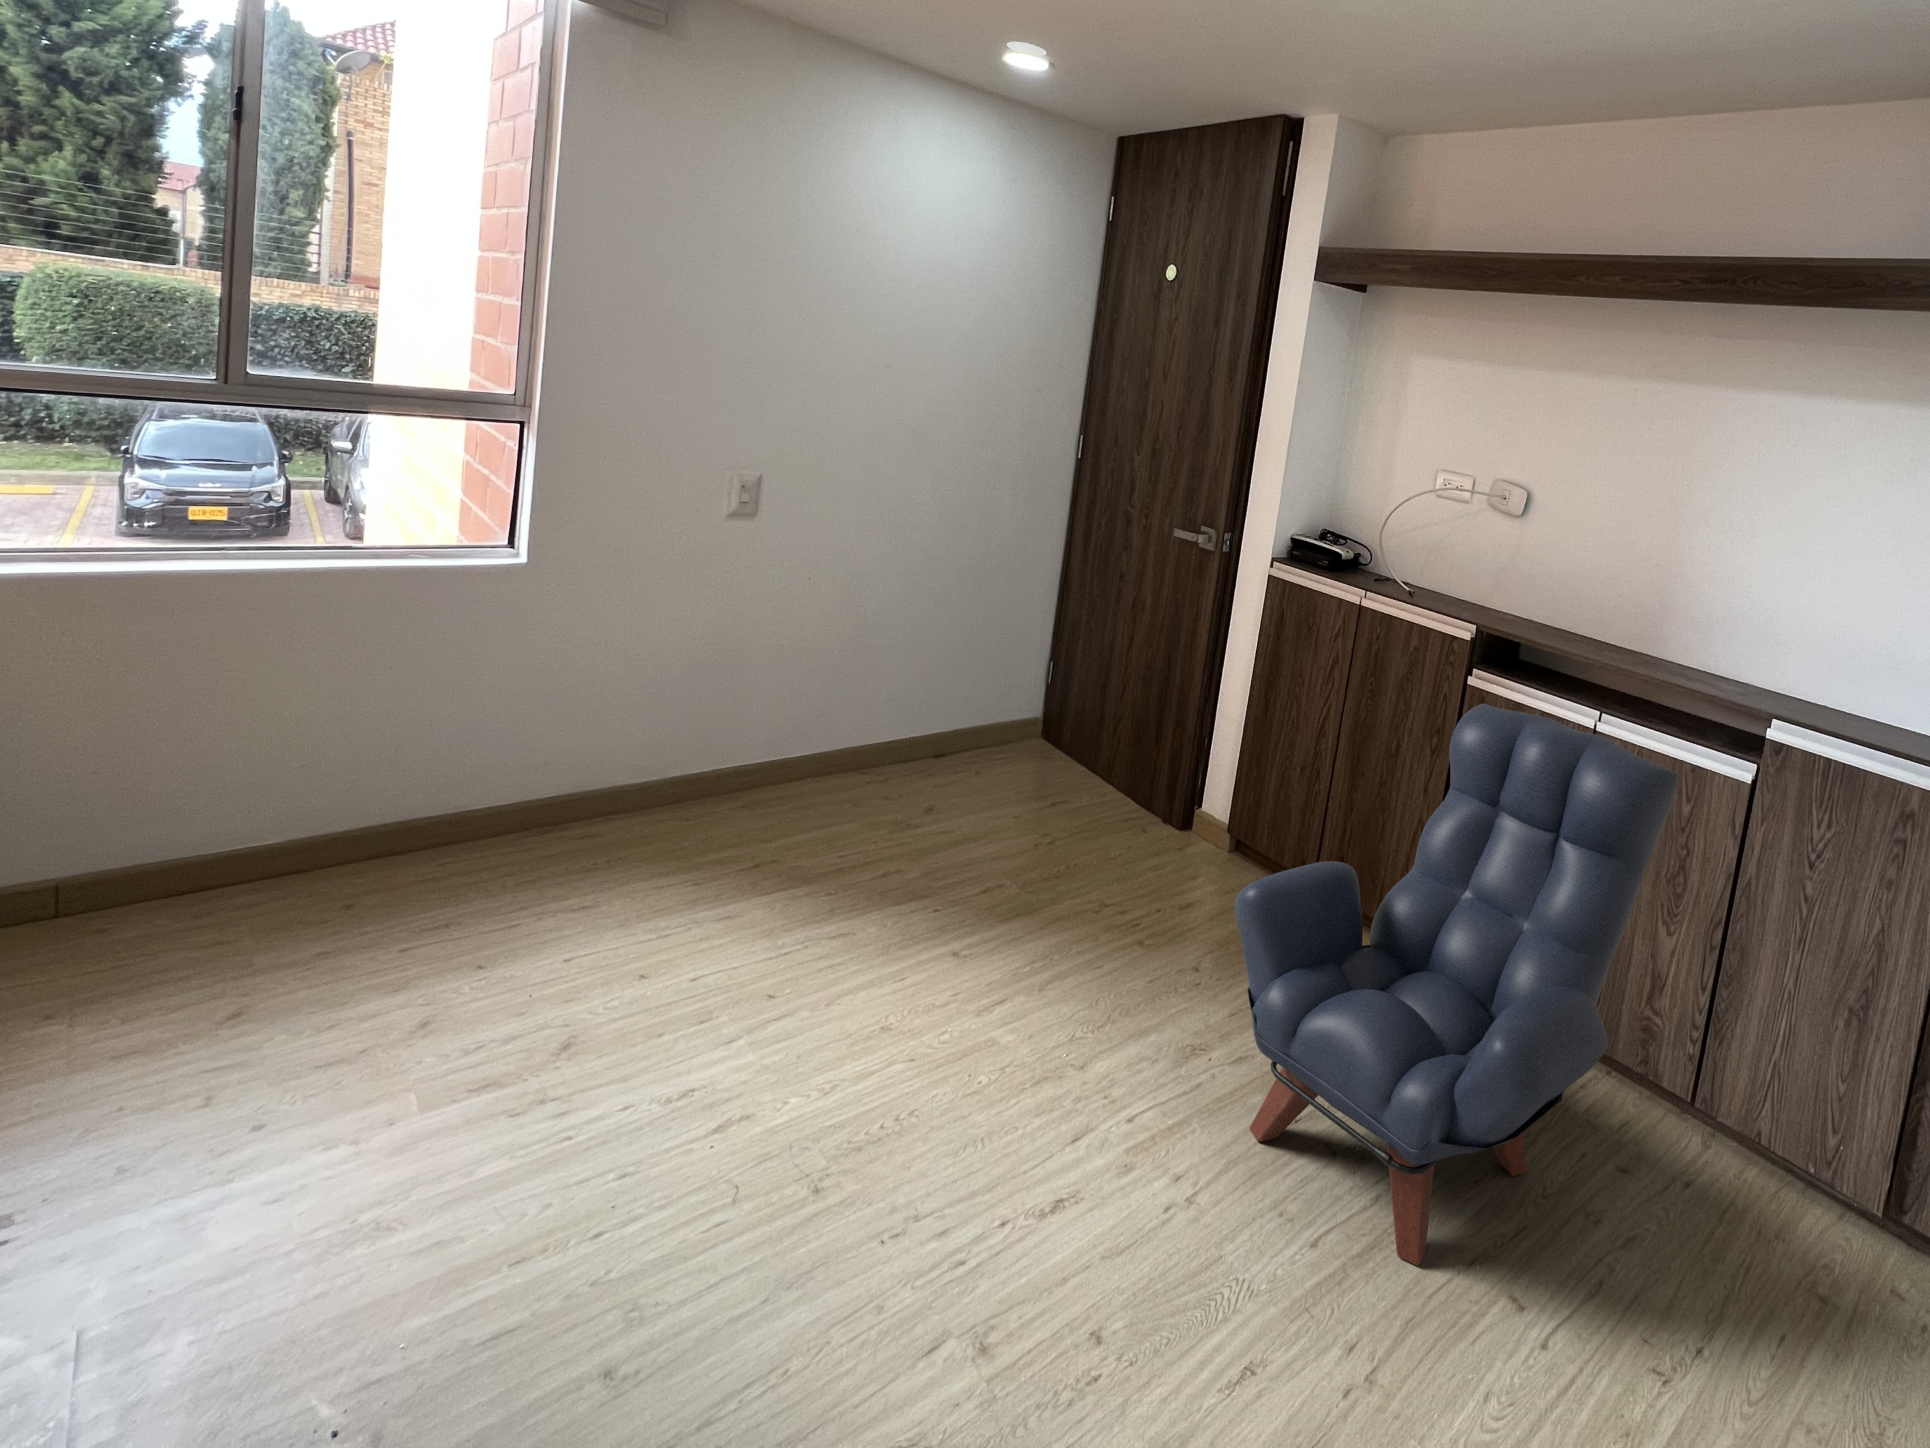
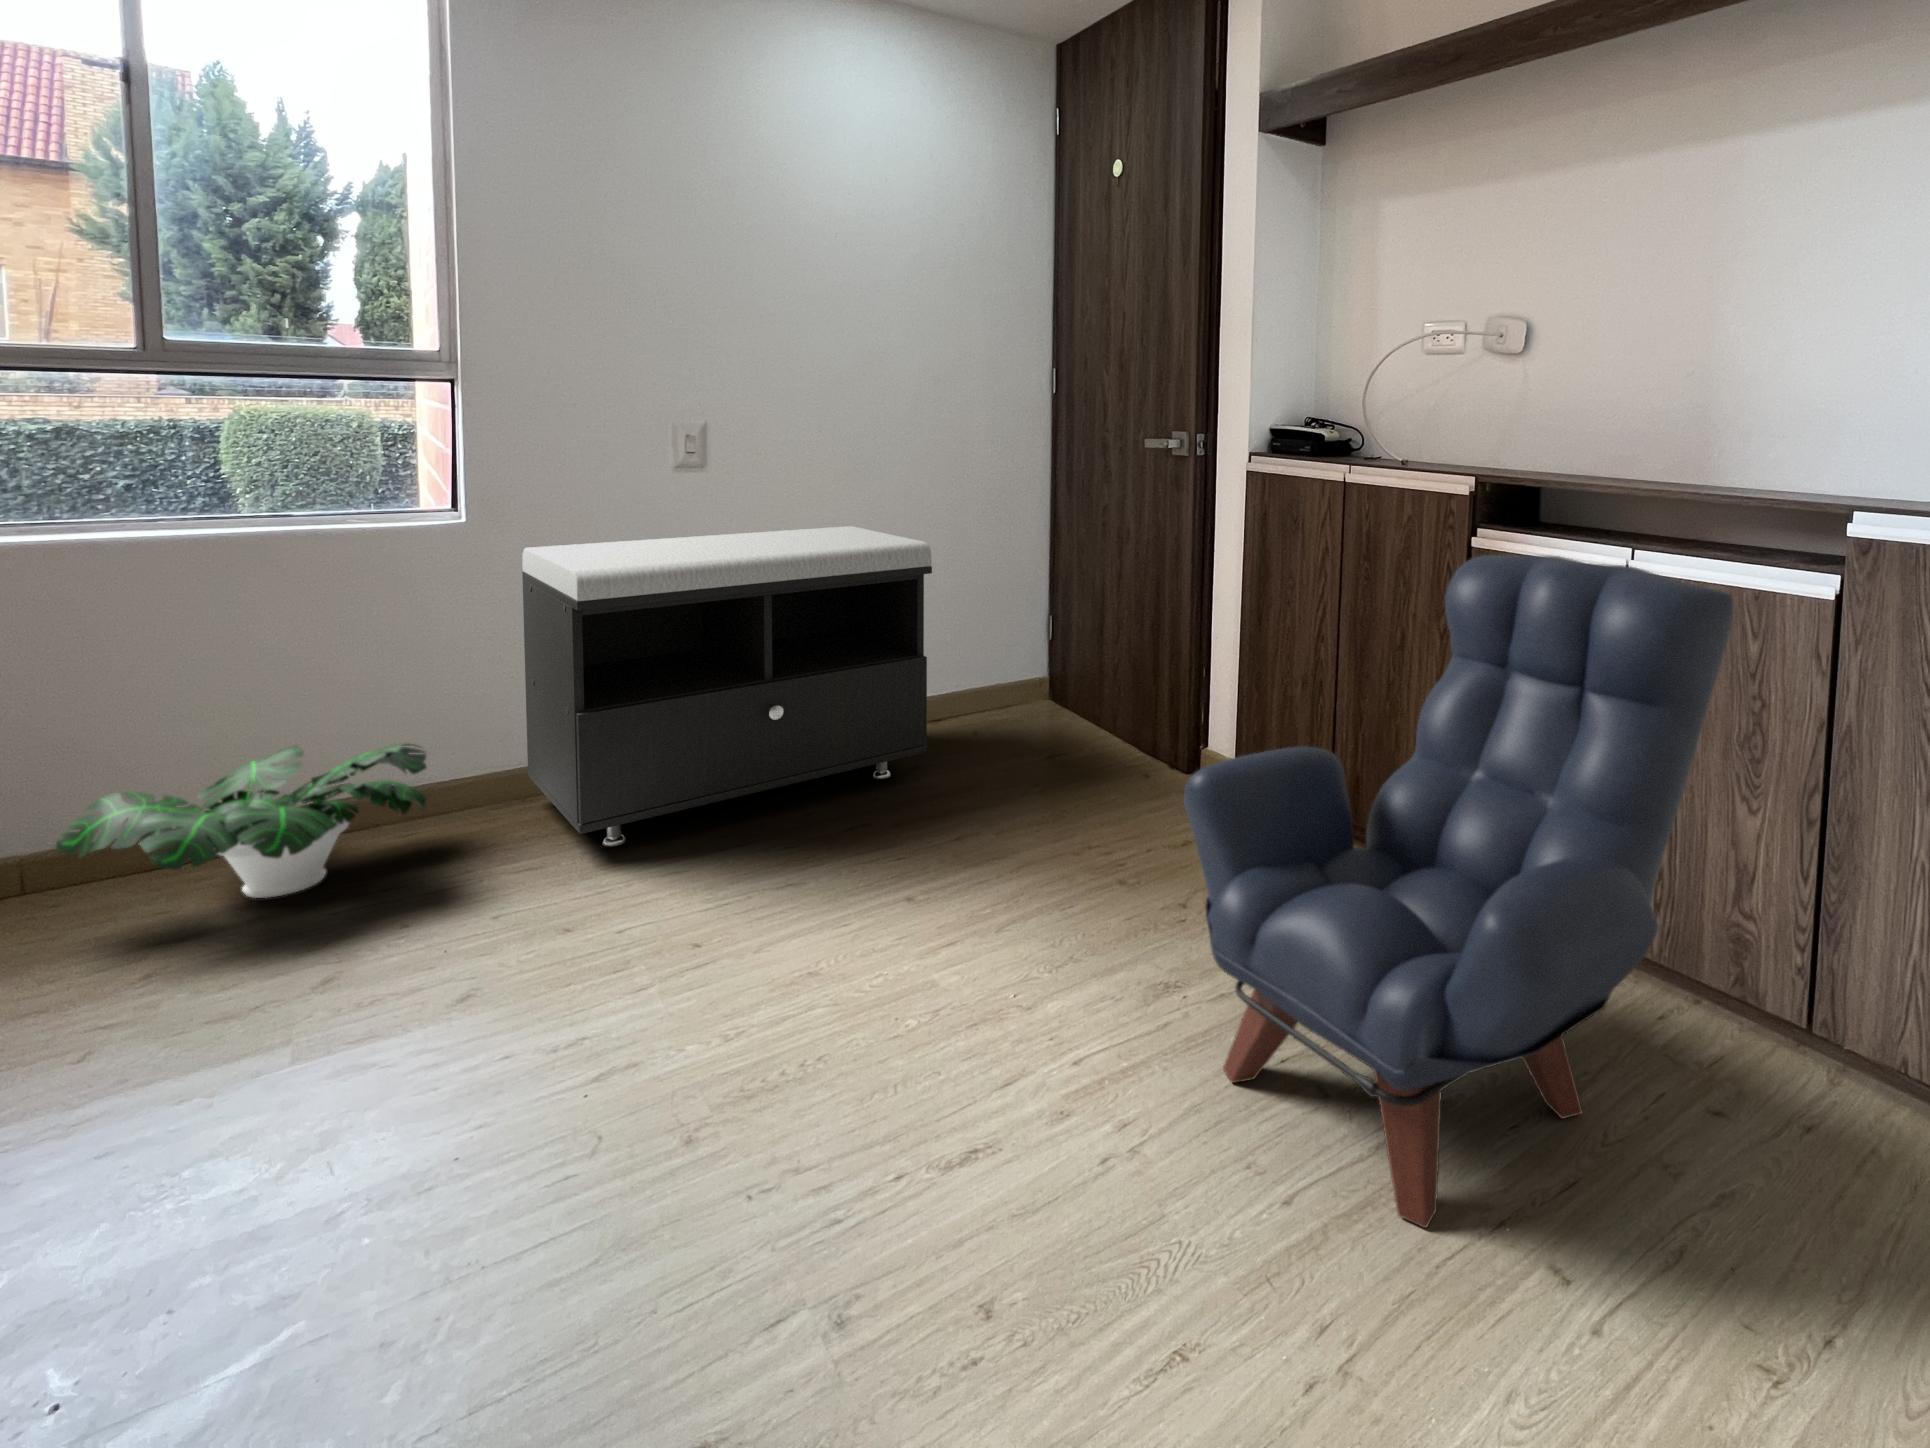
storage bench: none [560,577,969,888] -> present [522,526,932,847]
potted plant: none [139,780,499,932] -> present [56,743,426,898]

